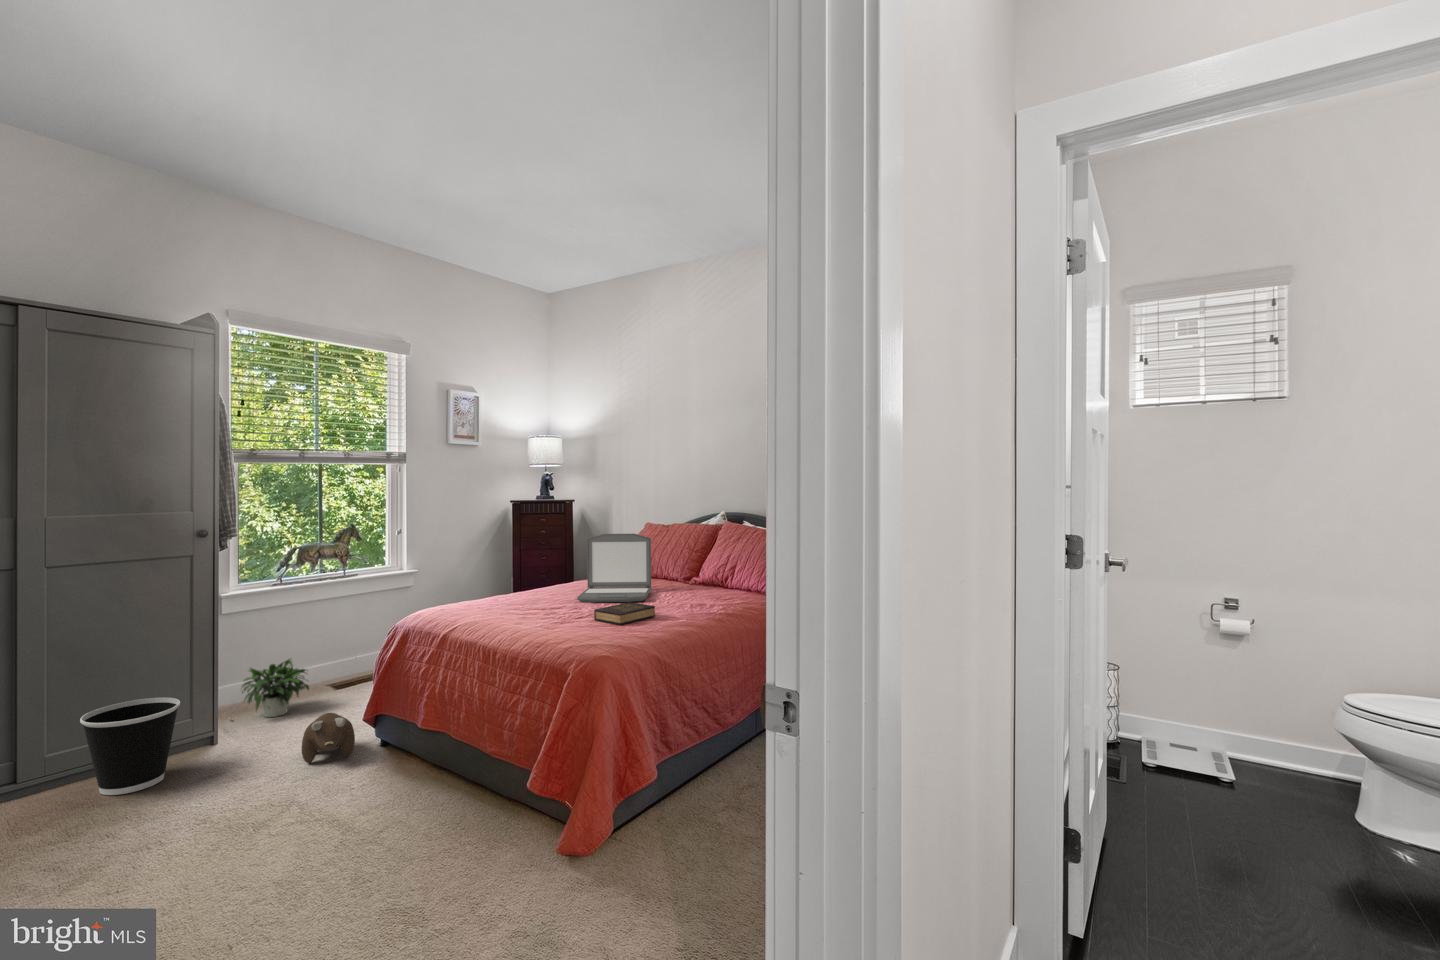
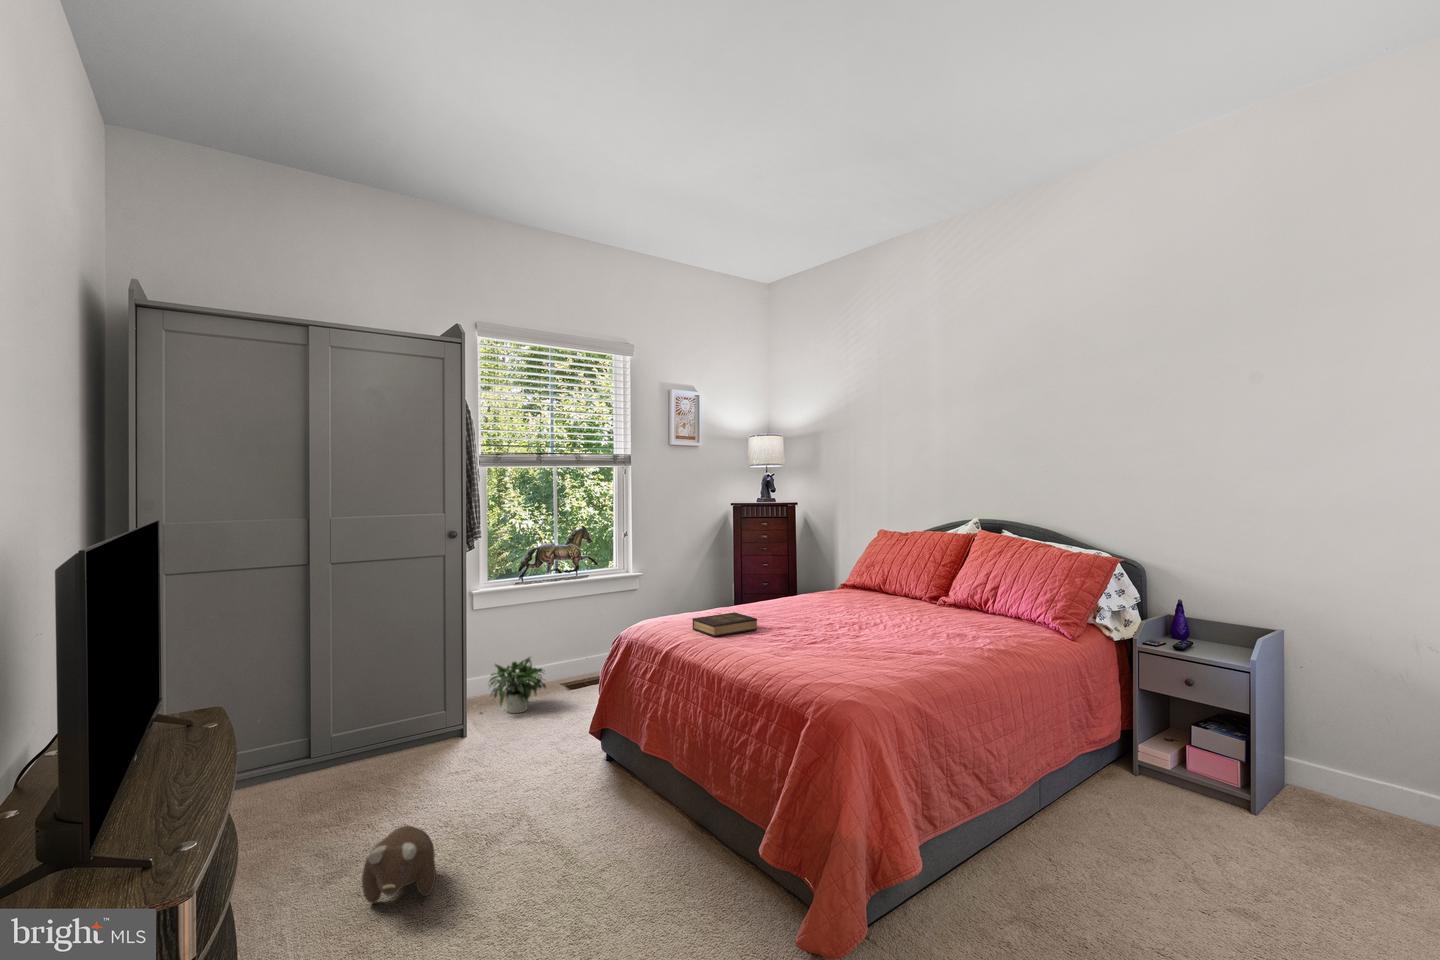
laptop: present [577,534,652,602] -> none [808,544,893,625]
hardback book: present [594,602,655,625] -> present [693,612,757,637]
wastebasket: present [80,698,180,795] -> none [355,690,433,781]
plush toy: present [302,713,355,763] -> present [362,826,436,903]

